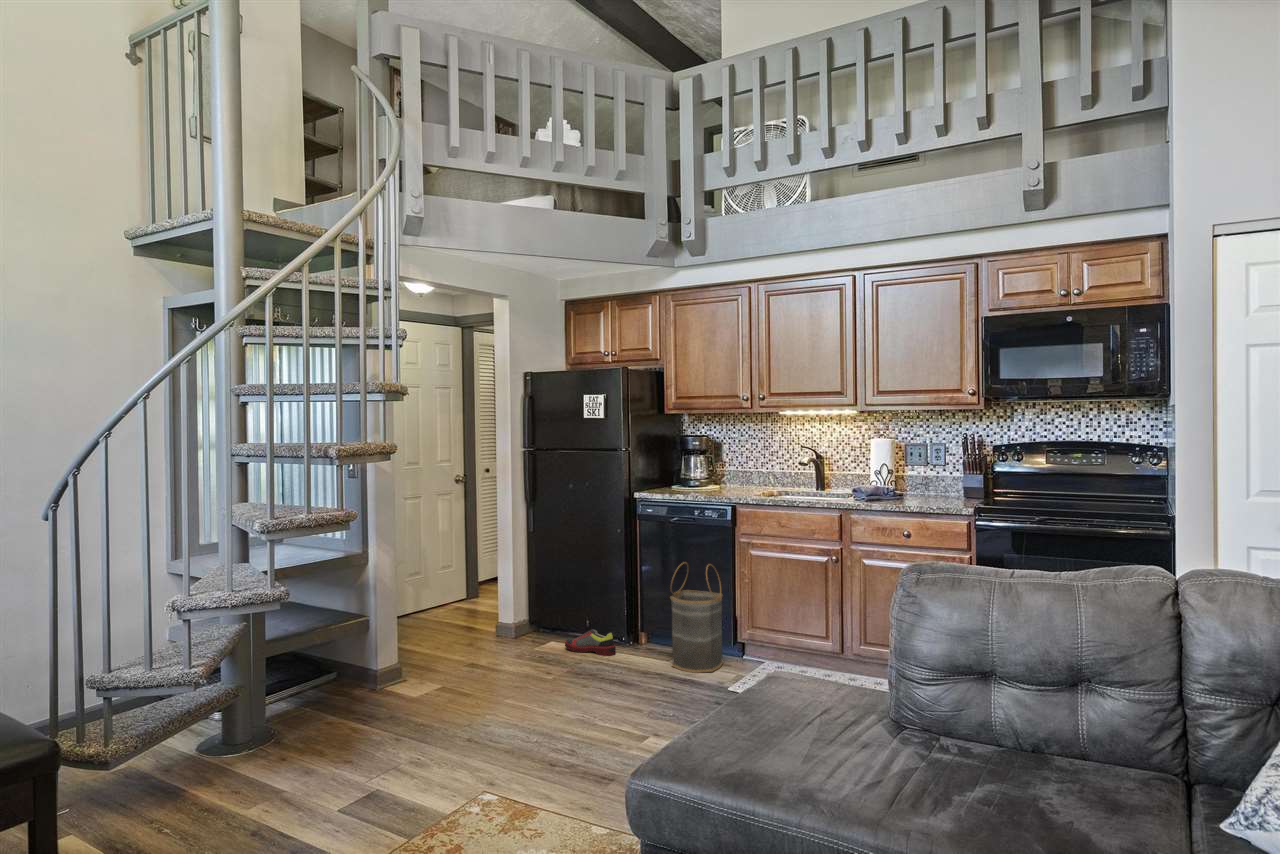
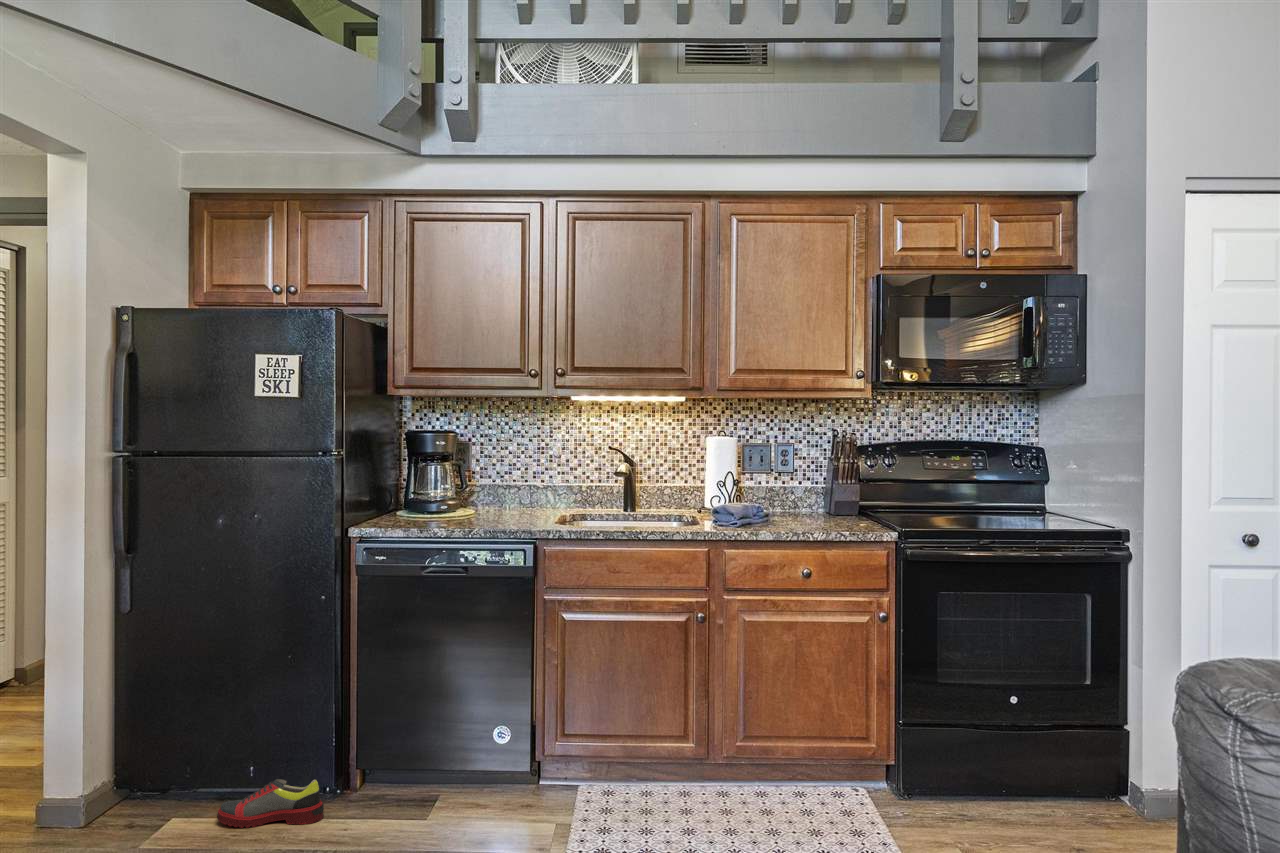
basket: present [670,562,724,673] -> none [440,640,526,828]

